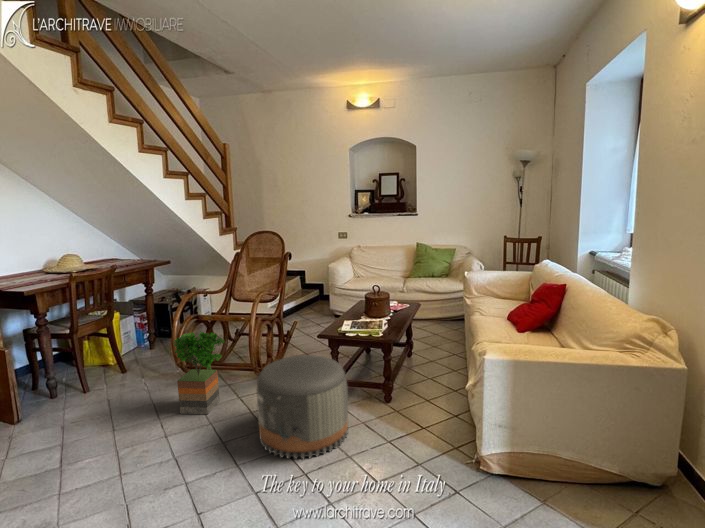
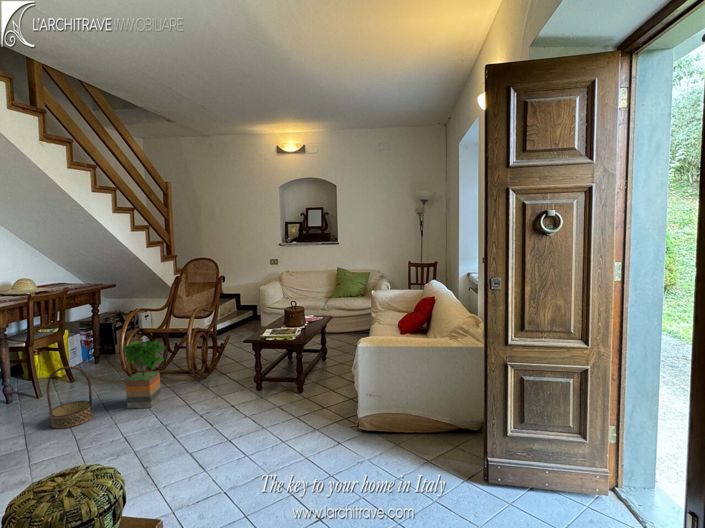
pouf: present [257,355,348,459] -> none [193,355,266,432]
basket: none [86,363,140,439] -> present [47,366,93,429]

